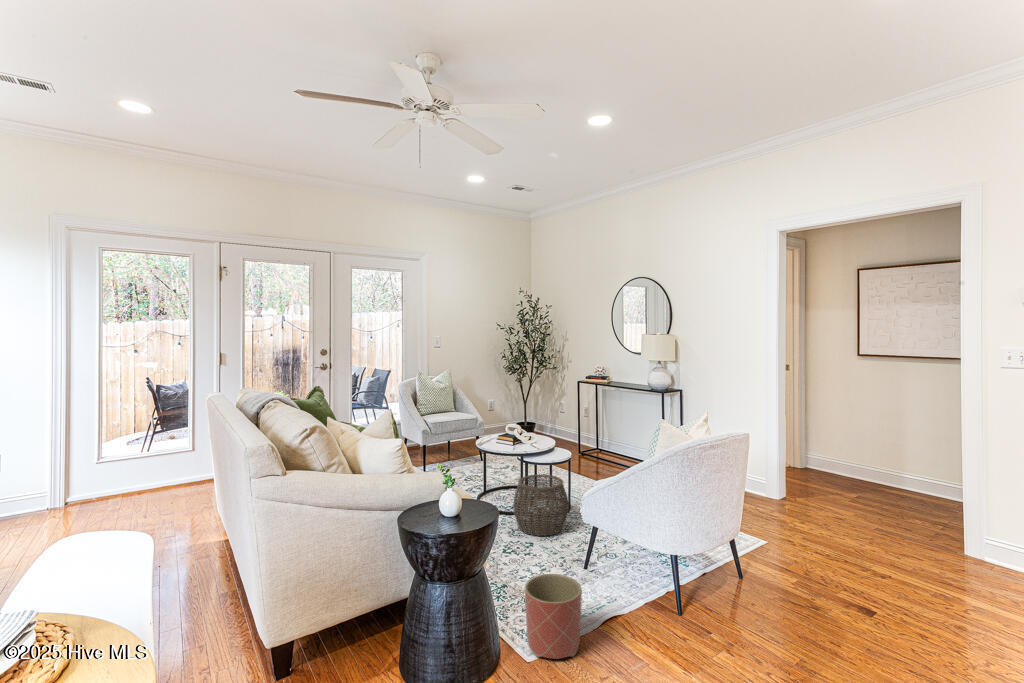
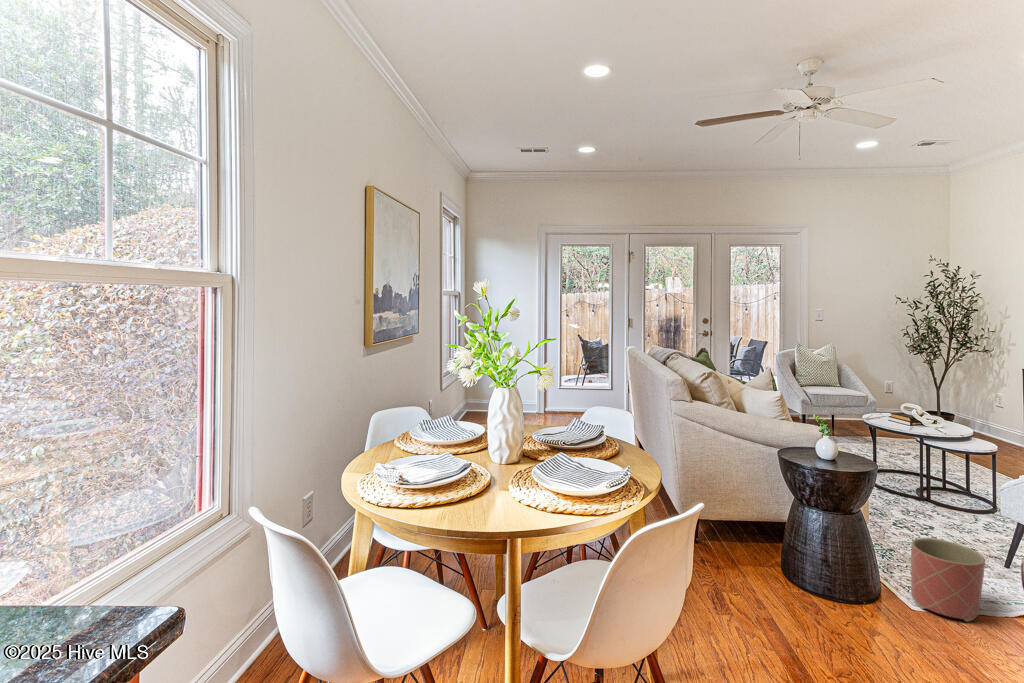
woven basket: present [513,474,569,536] -> none [908,458,987,526]

